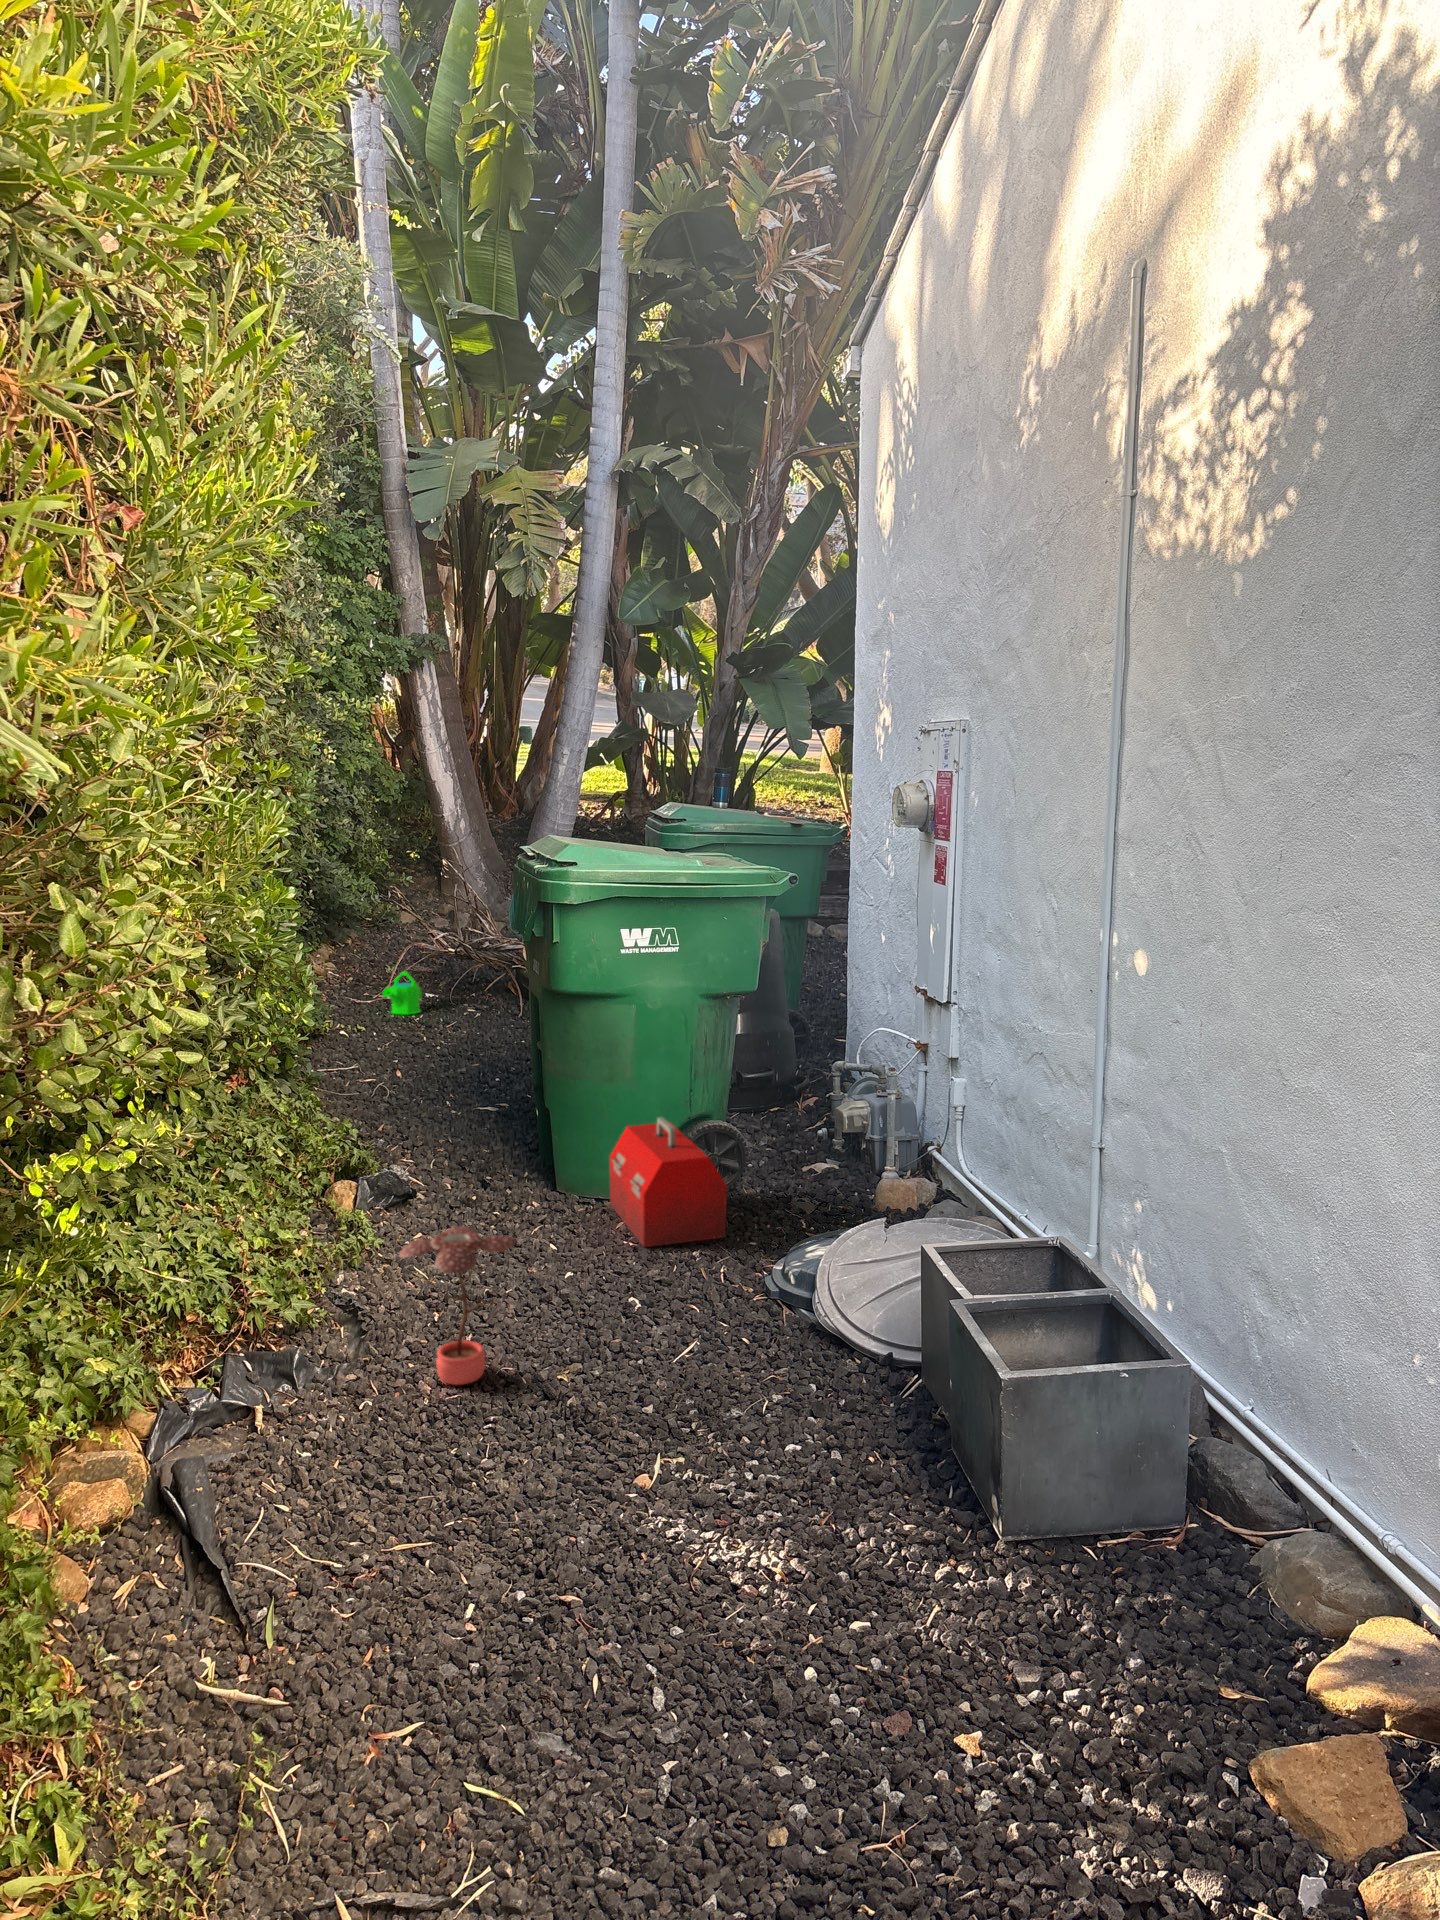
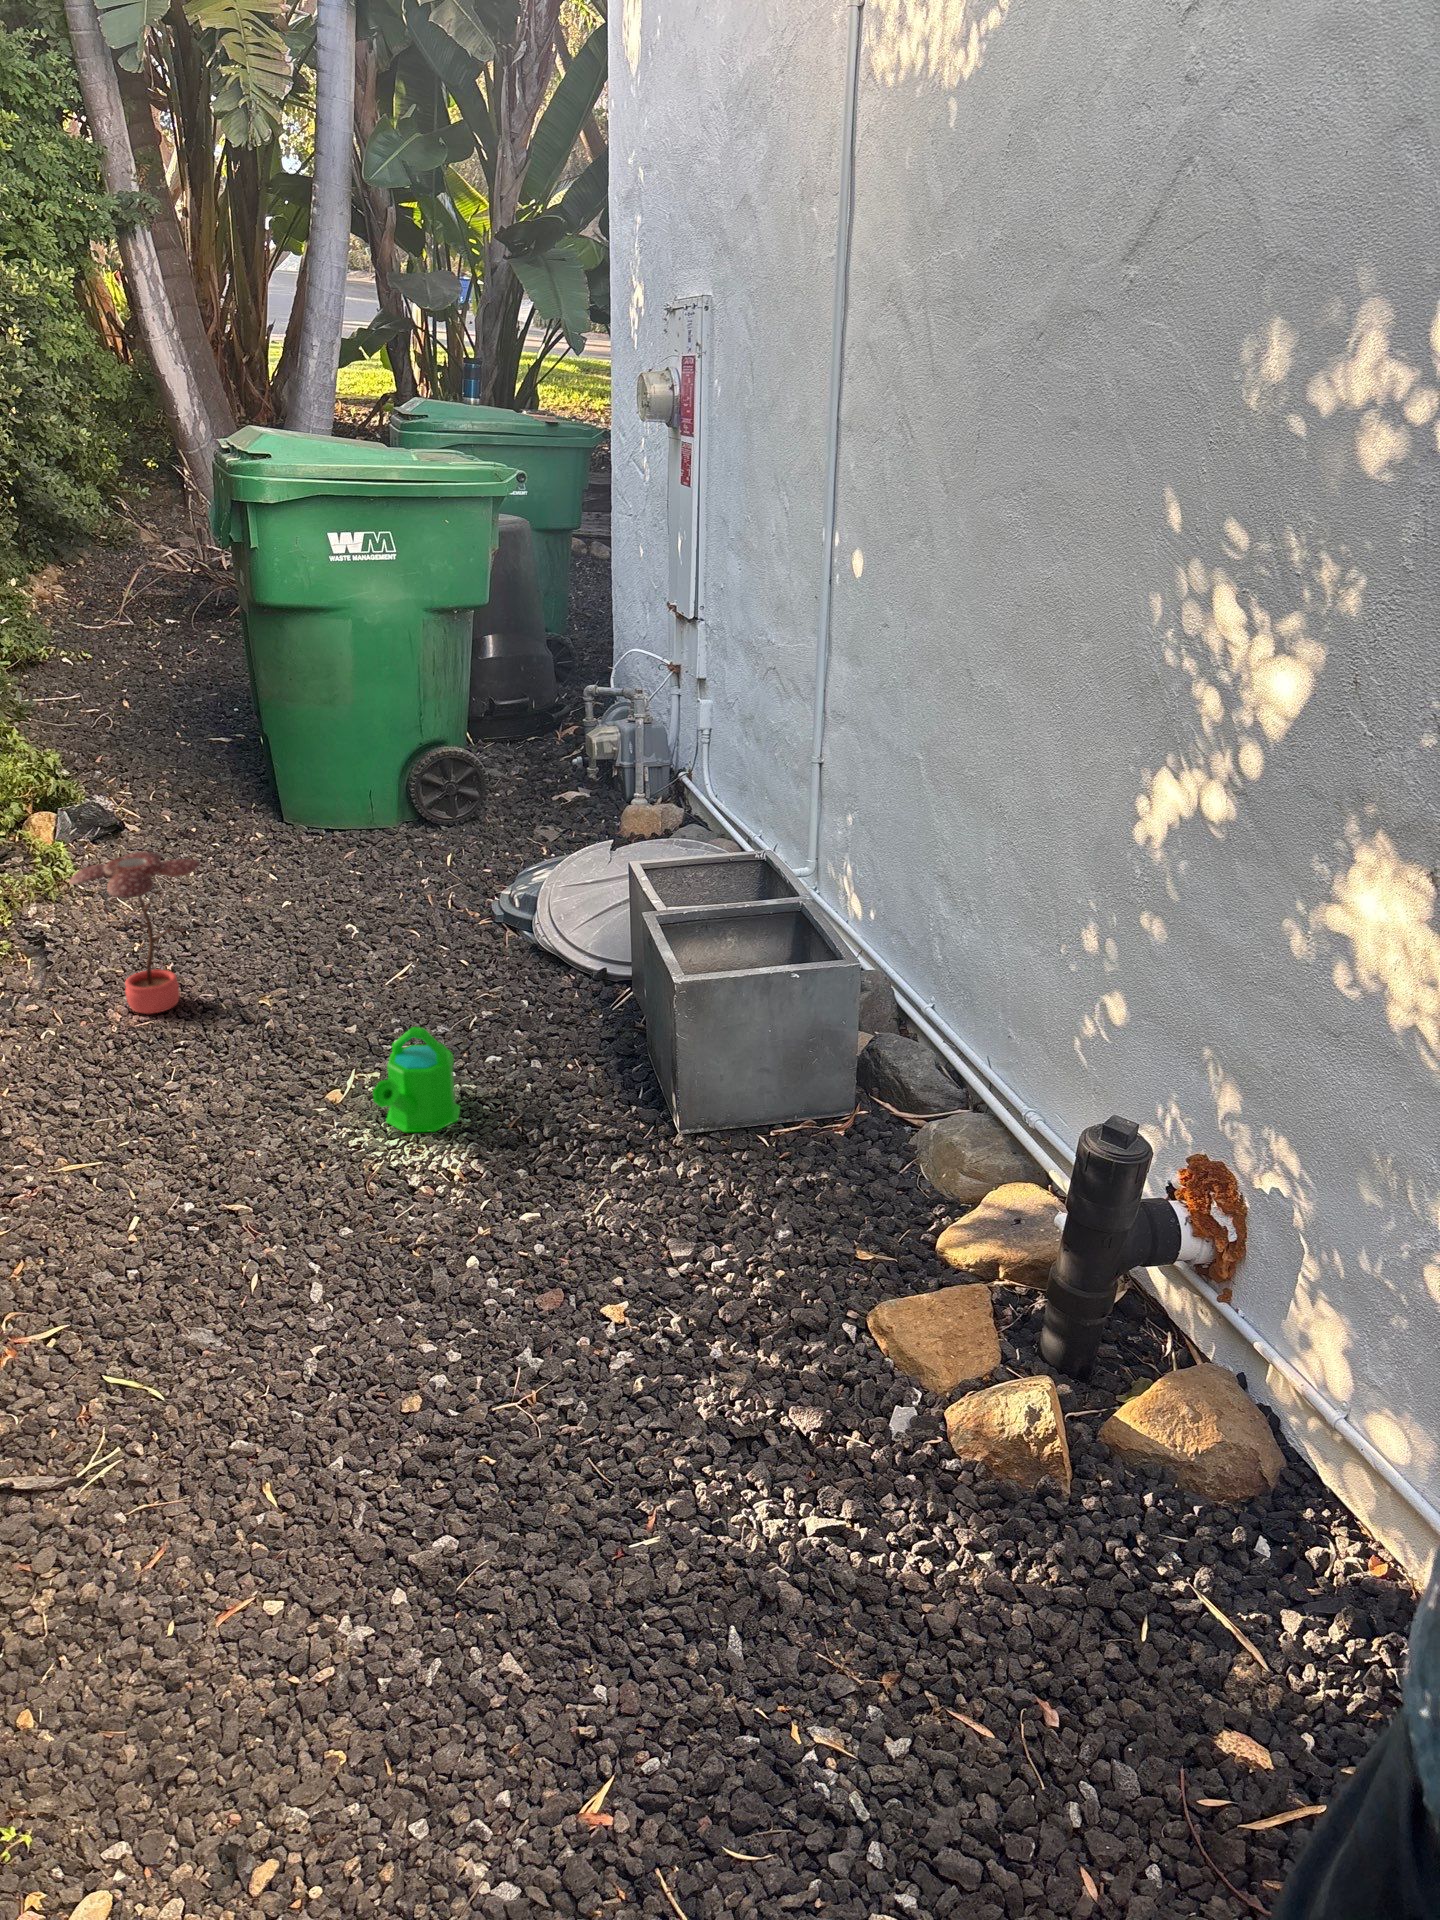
watering can: present [383,971,422,1015] -> present [373,1027,461,1132]
toolbox: present [610,1117,727,1248] -> none [336,740,459,876]

